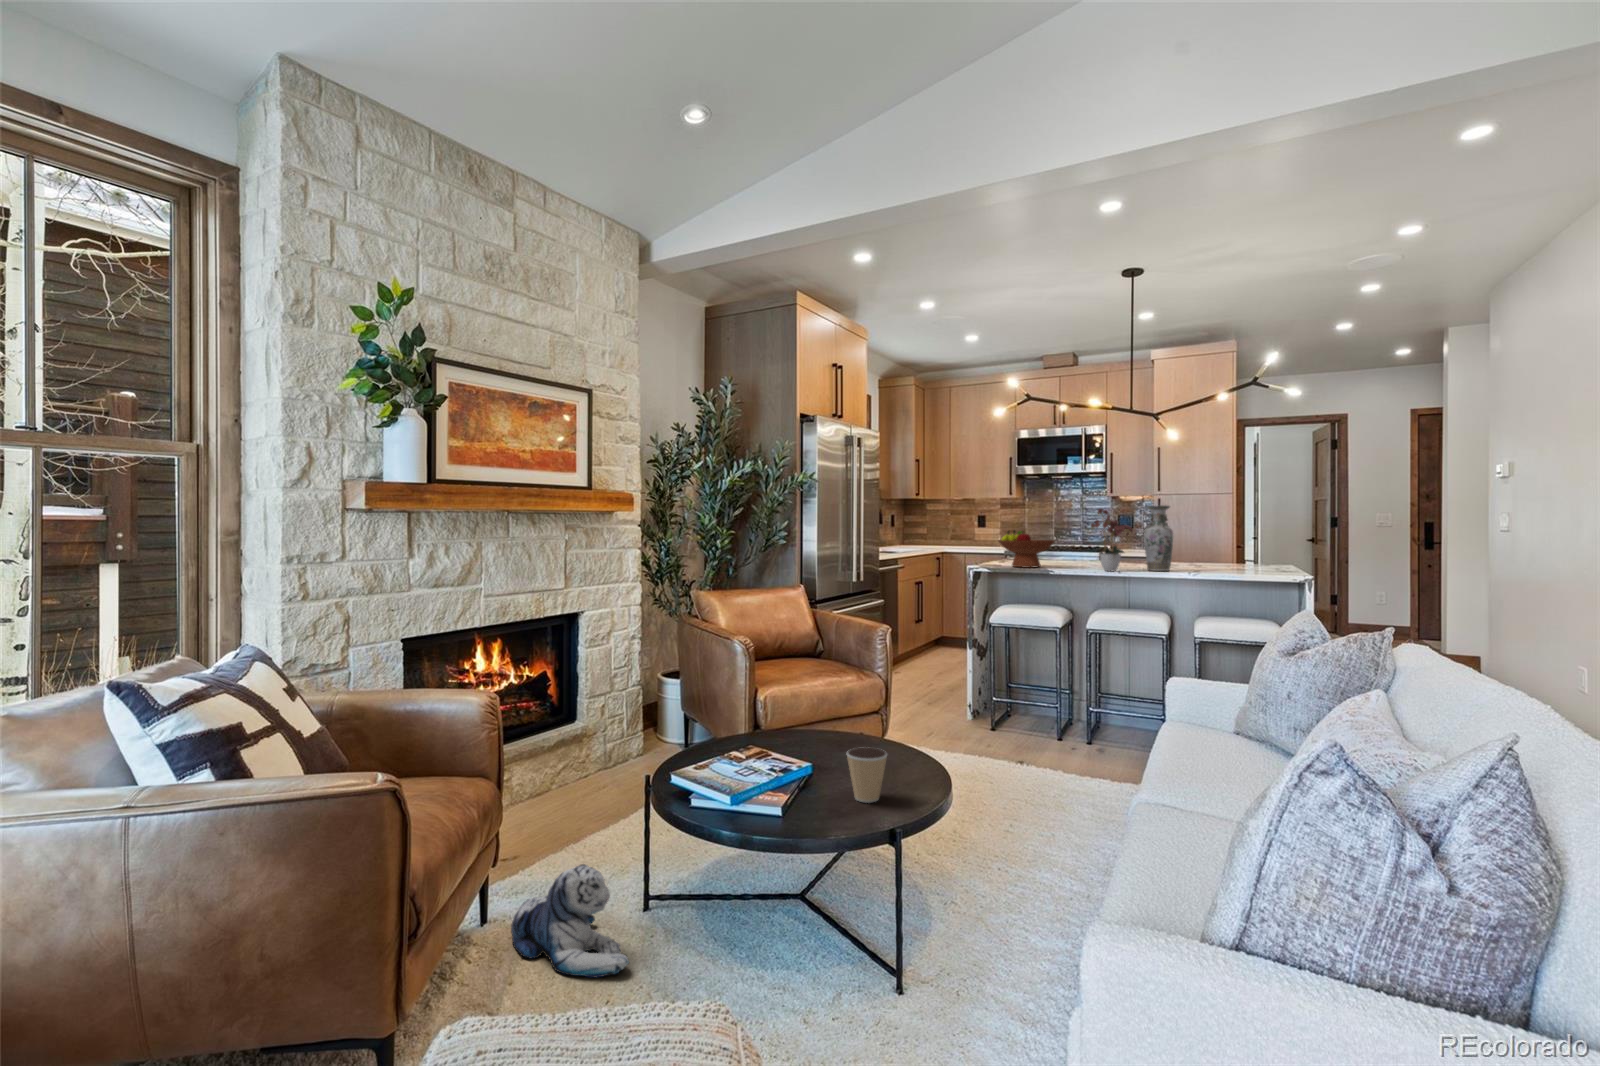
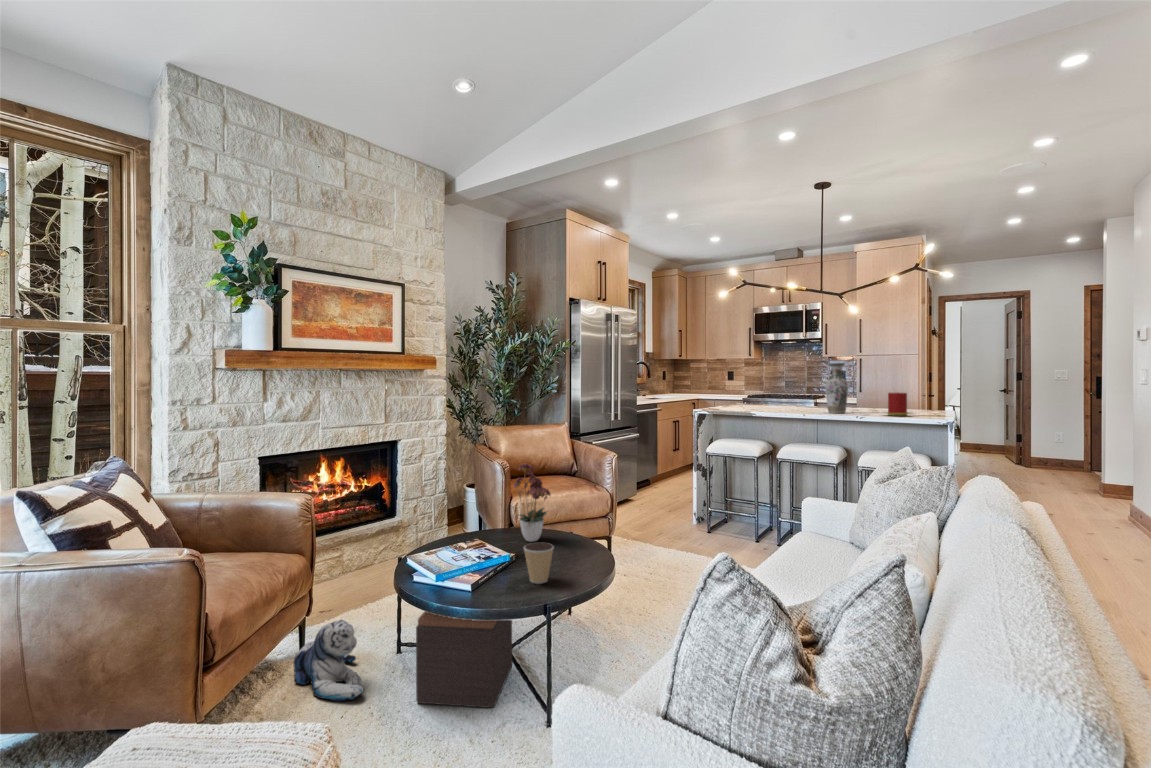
flower arrangement: present [1091,508,1133,571] -> present [513,464,551,542]
fruit bowl: present [998,530,1055,568] -> none [715,382,759,410]
candle: none [1219,544,1259,575] -> present [883,393,912,416]
footstool: none [706,815,817,974] -> present [416,611,512,708]

